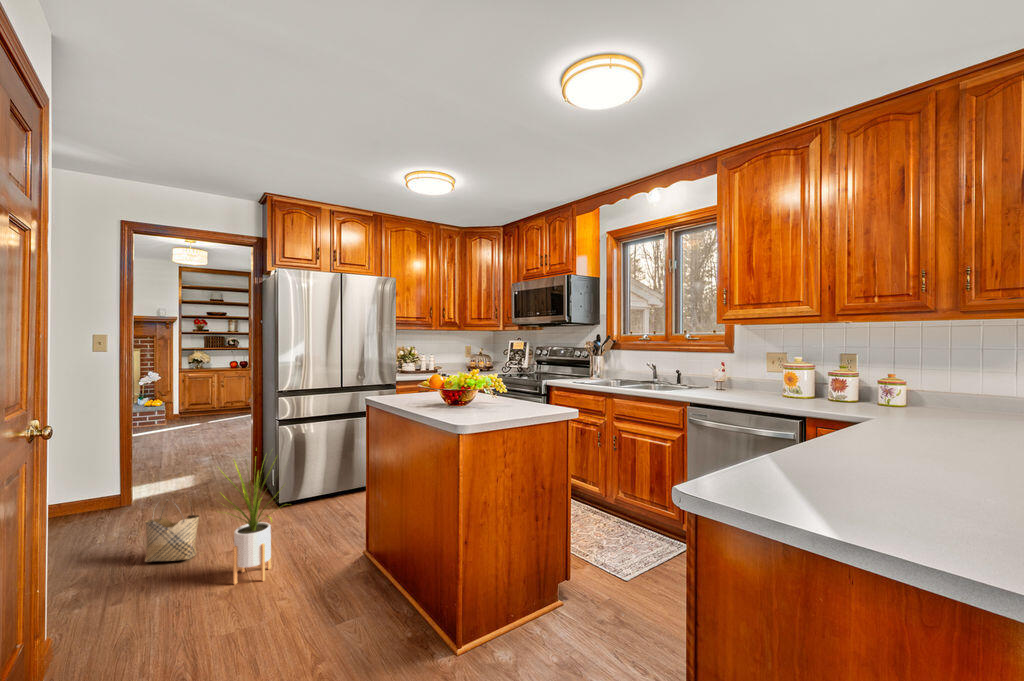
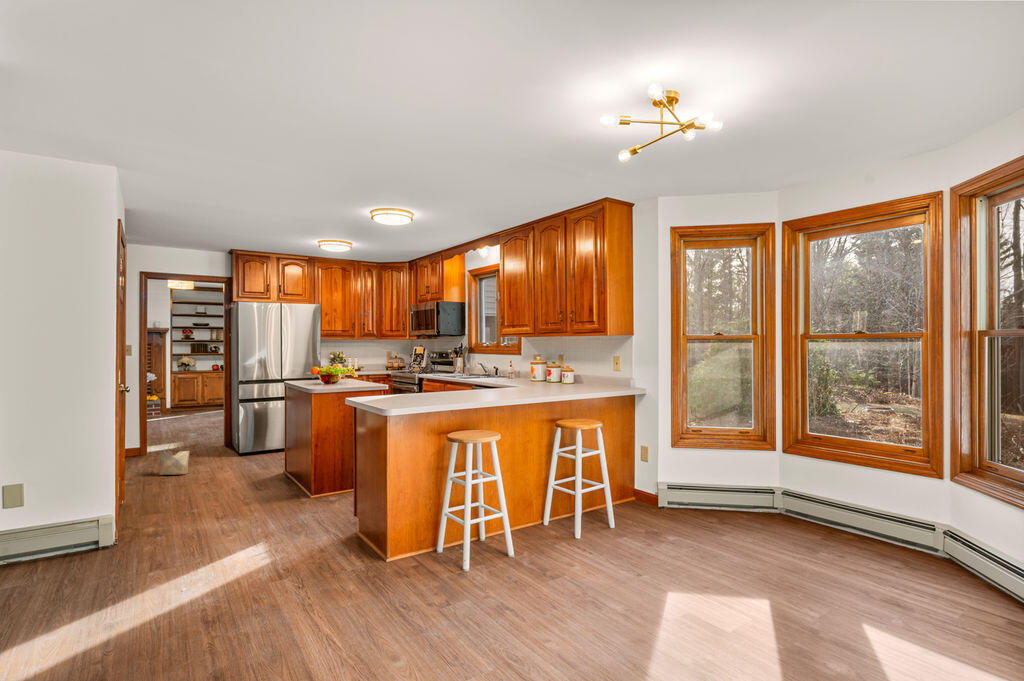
house plant: present [220,458,282,584] -> none [198,409,242,482]

